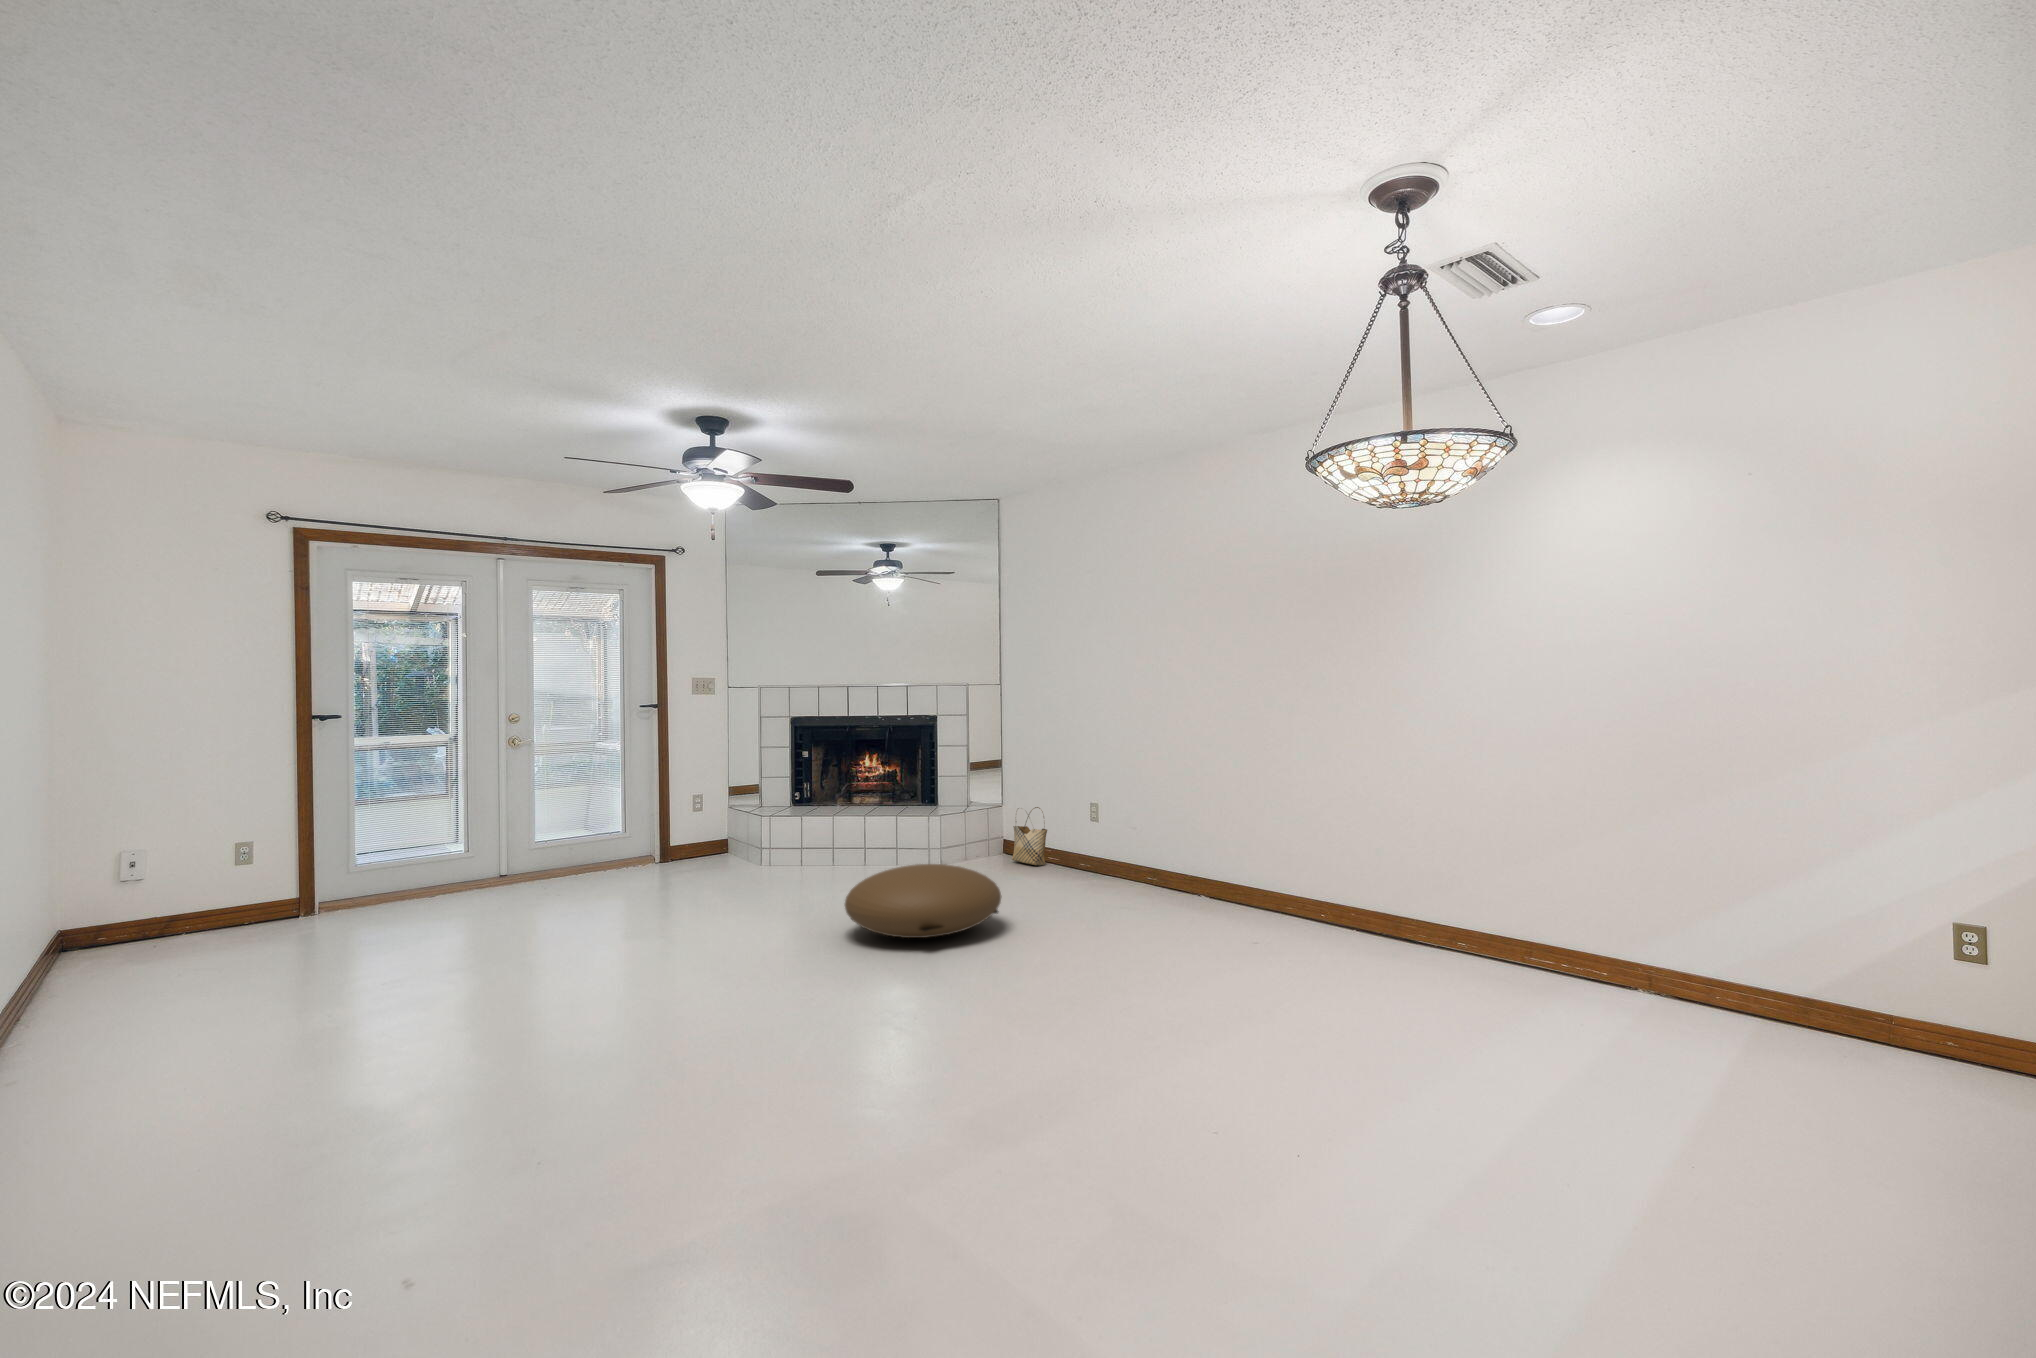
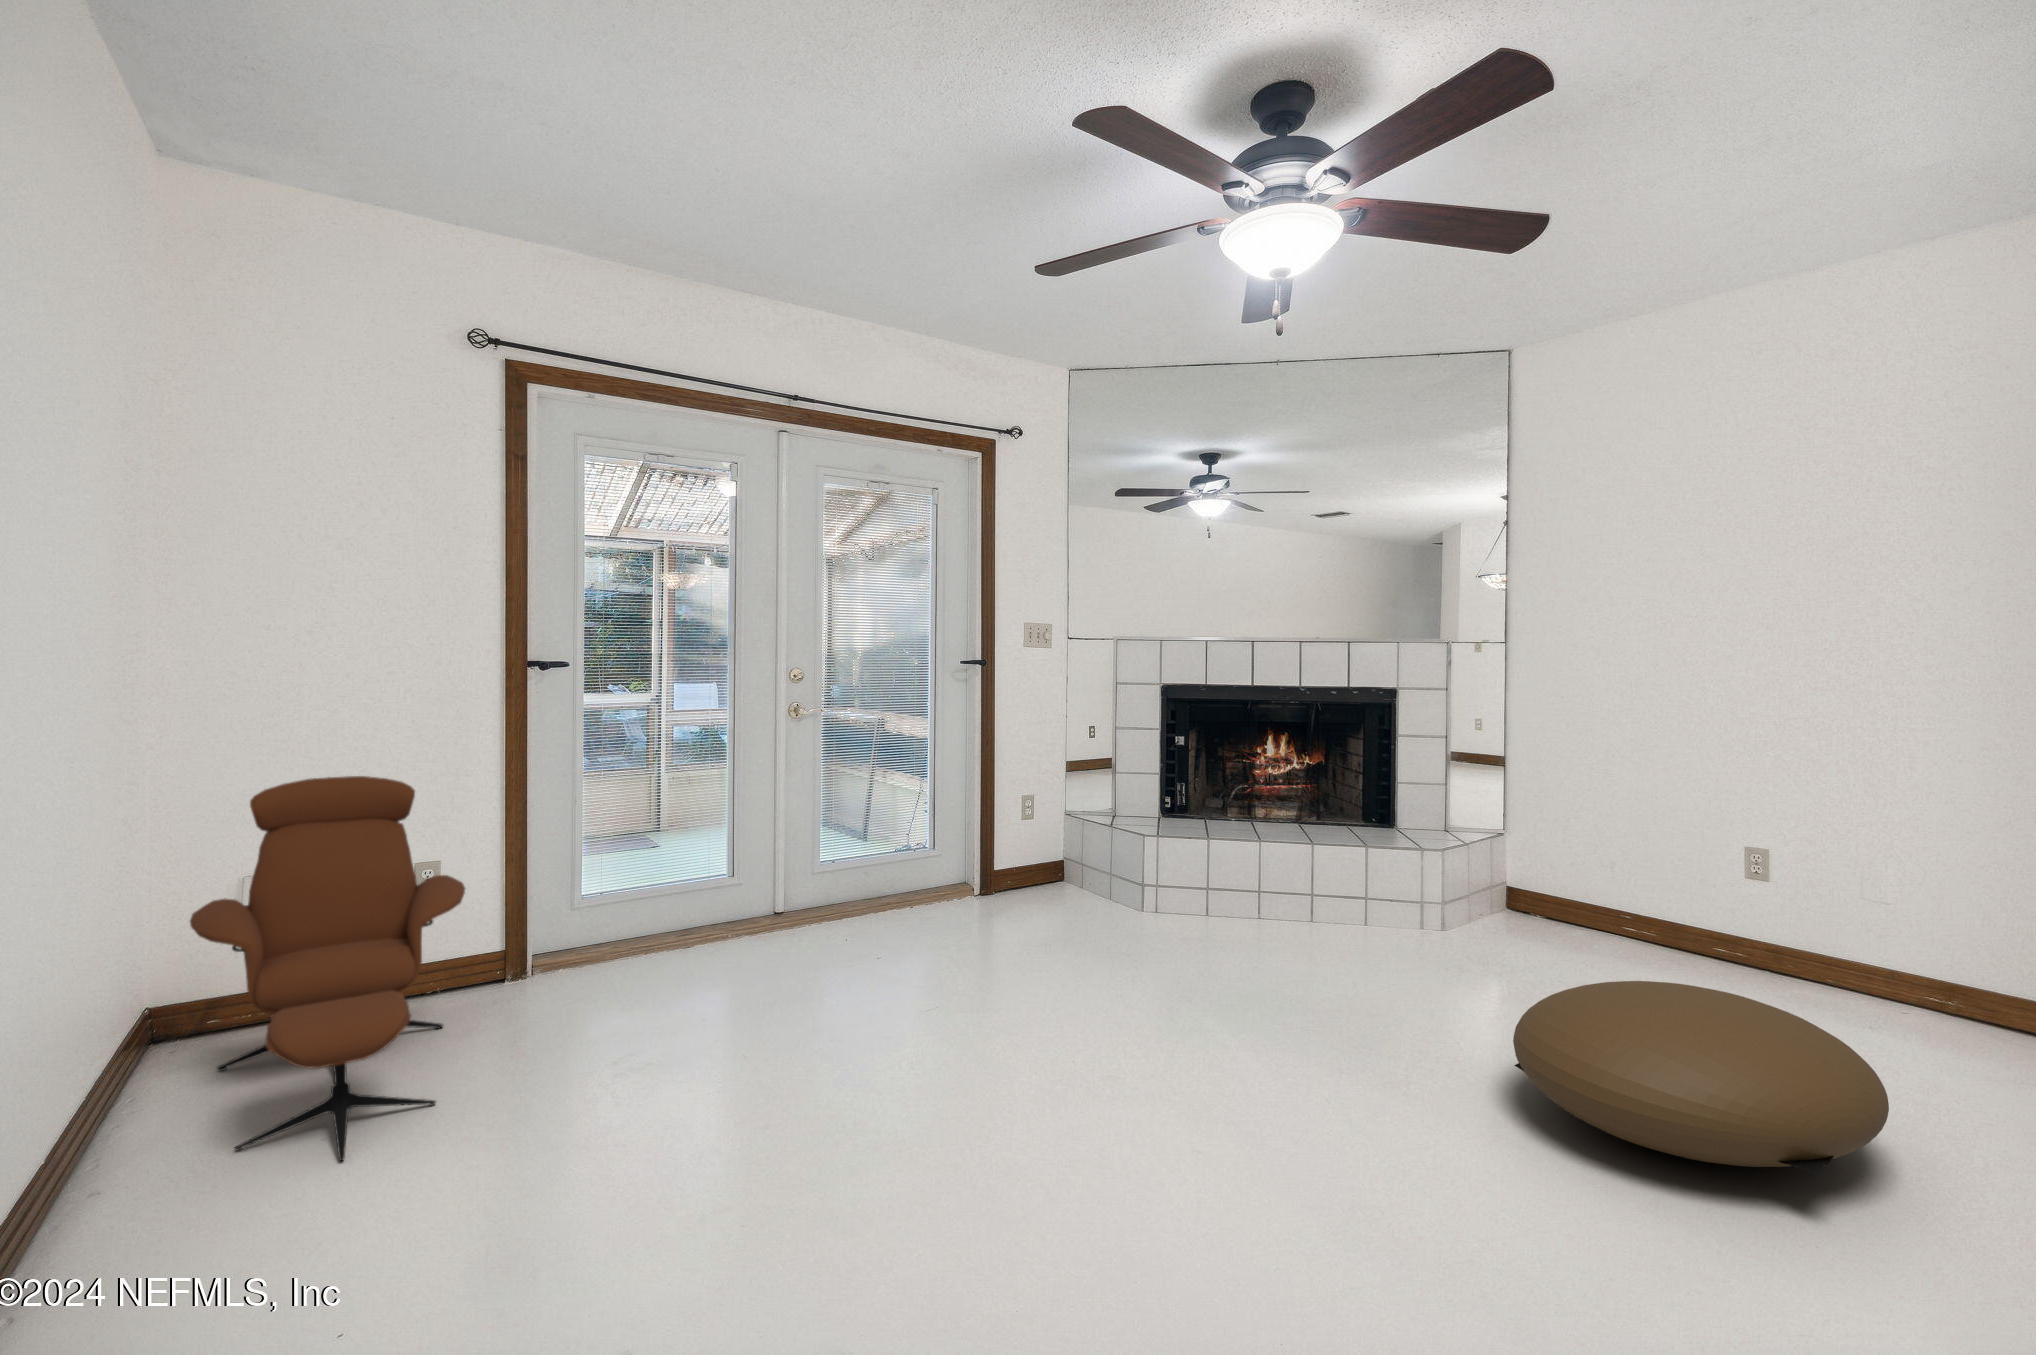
lounge chair: none [93,789,269,982] -> present [190,776,465,1161]
woven basket: present [1012,807,1047,865] -> none [1554,842,1632,940]

